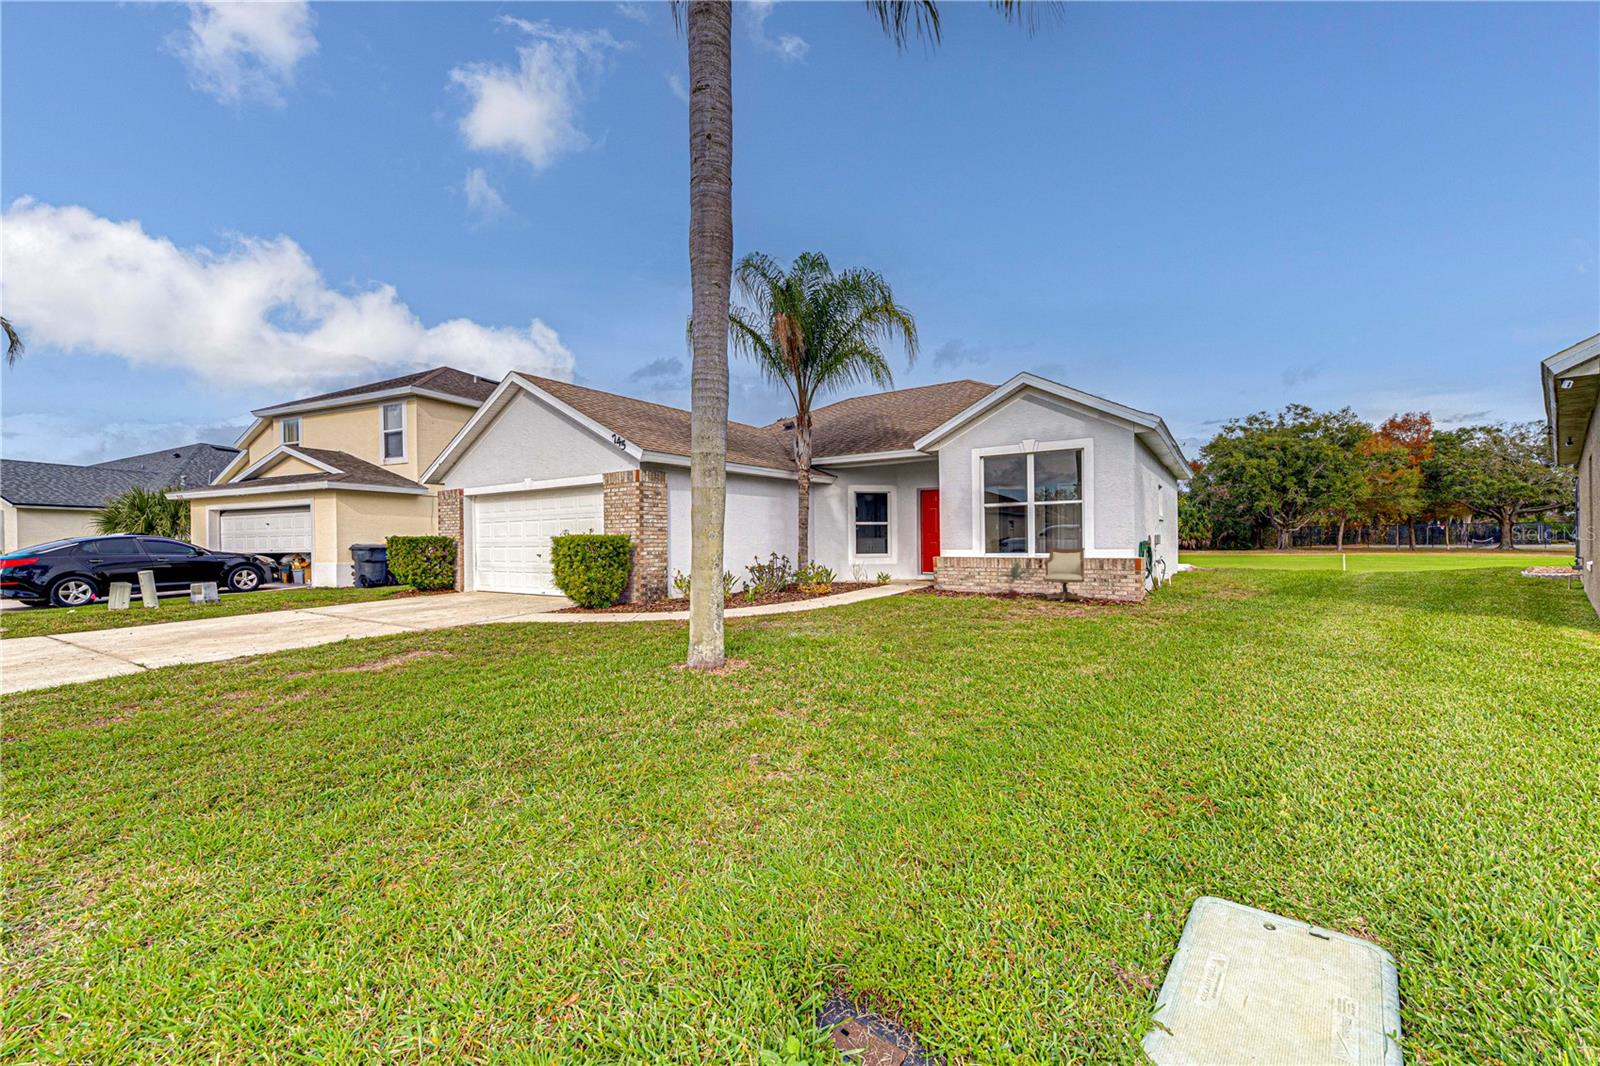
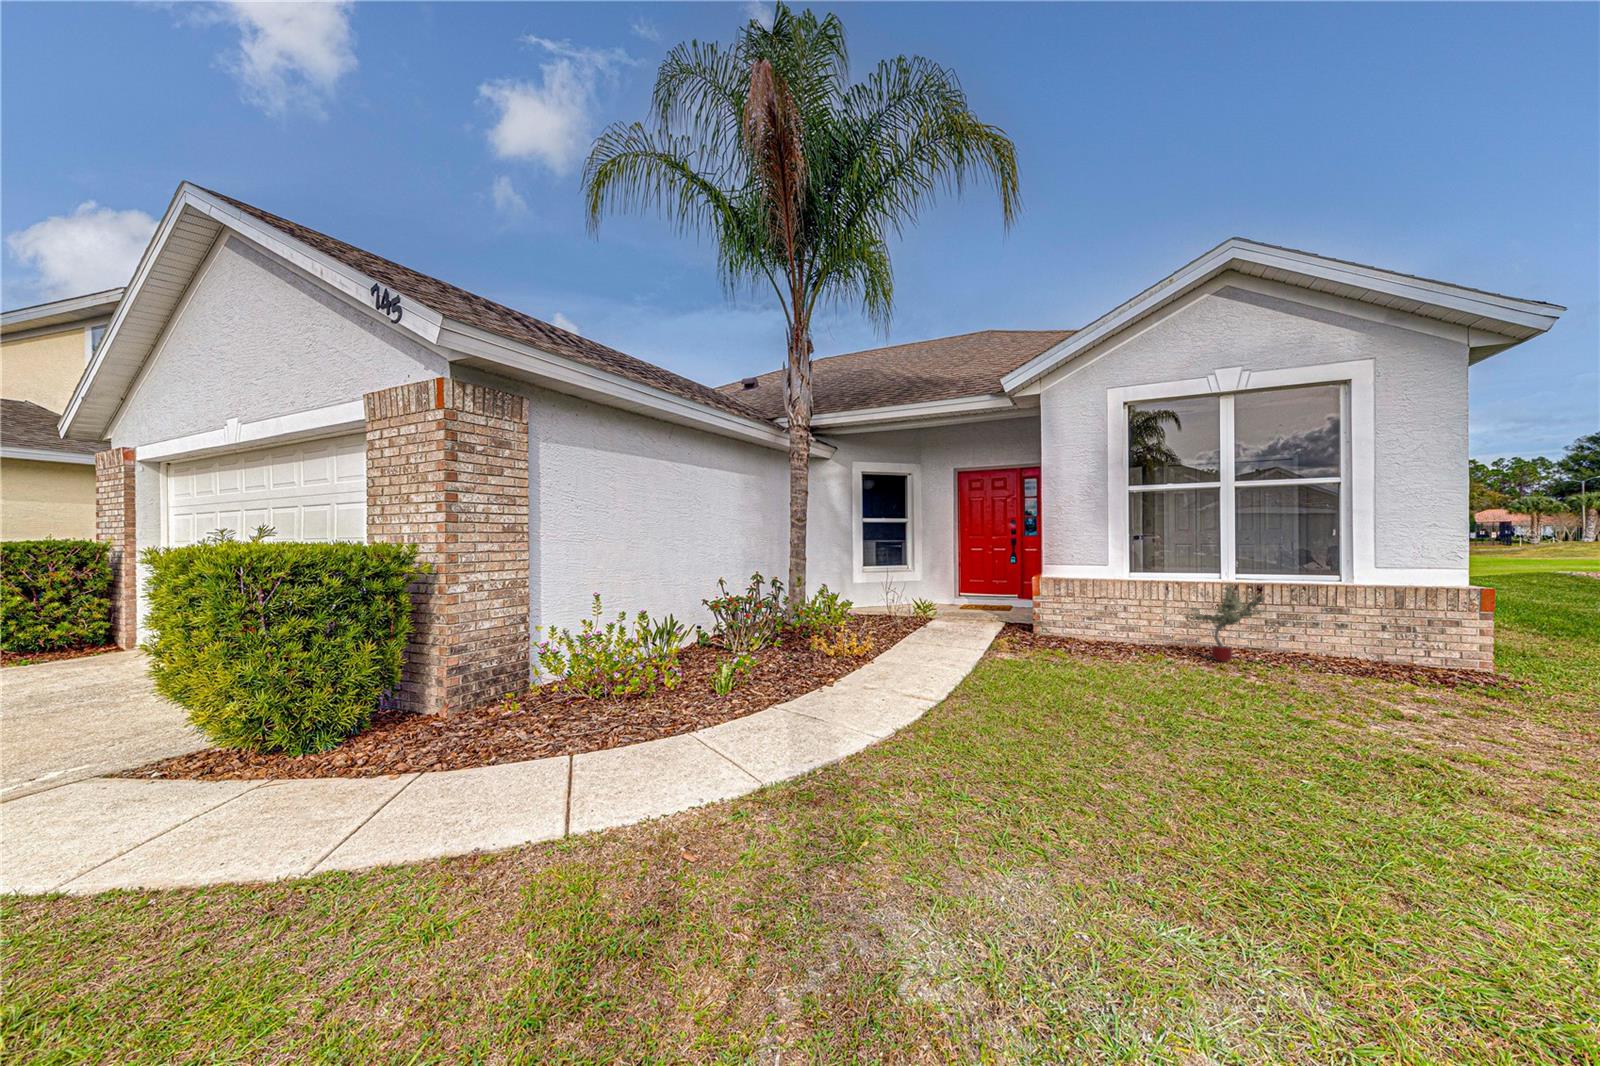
chair: present [1044,548,1085,603] -> none [1288,566,1424,682]

